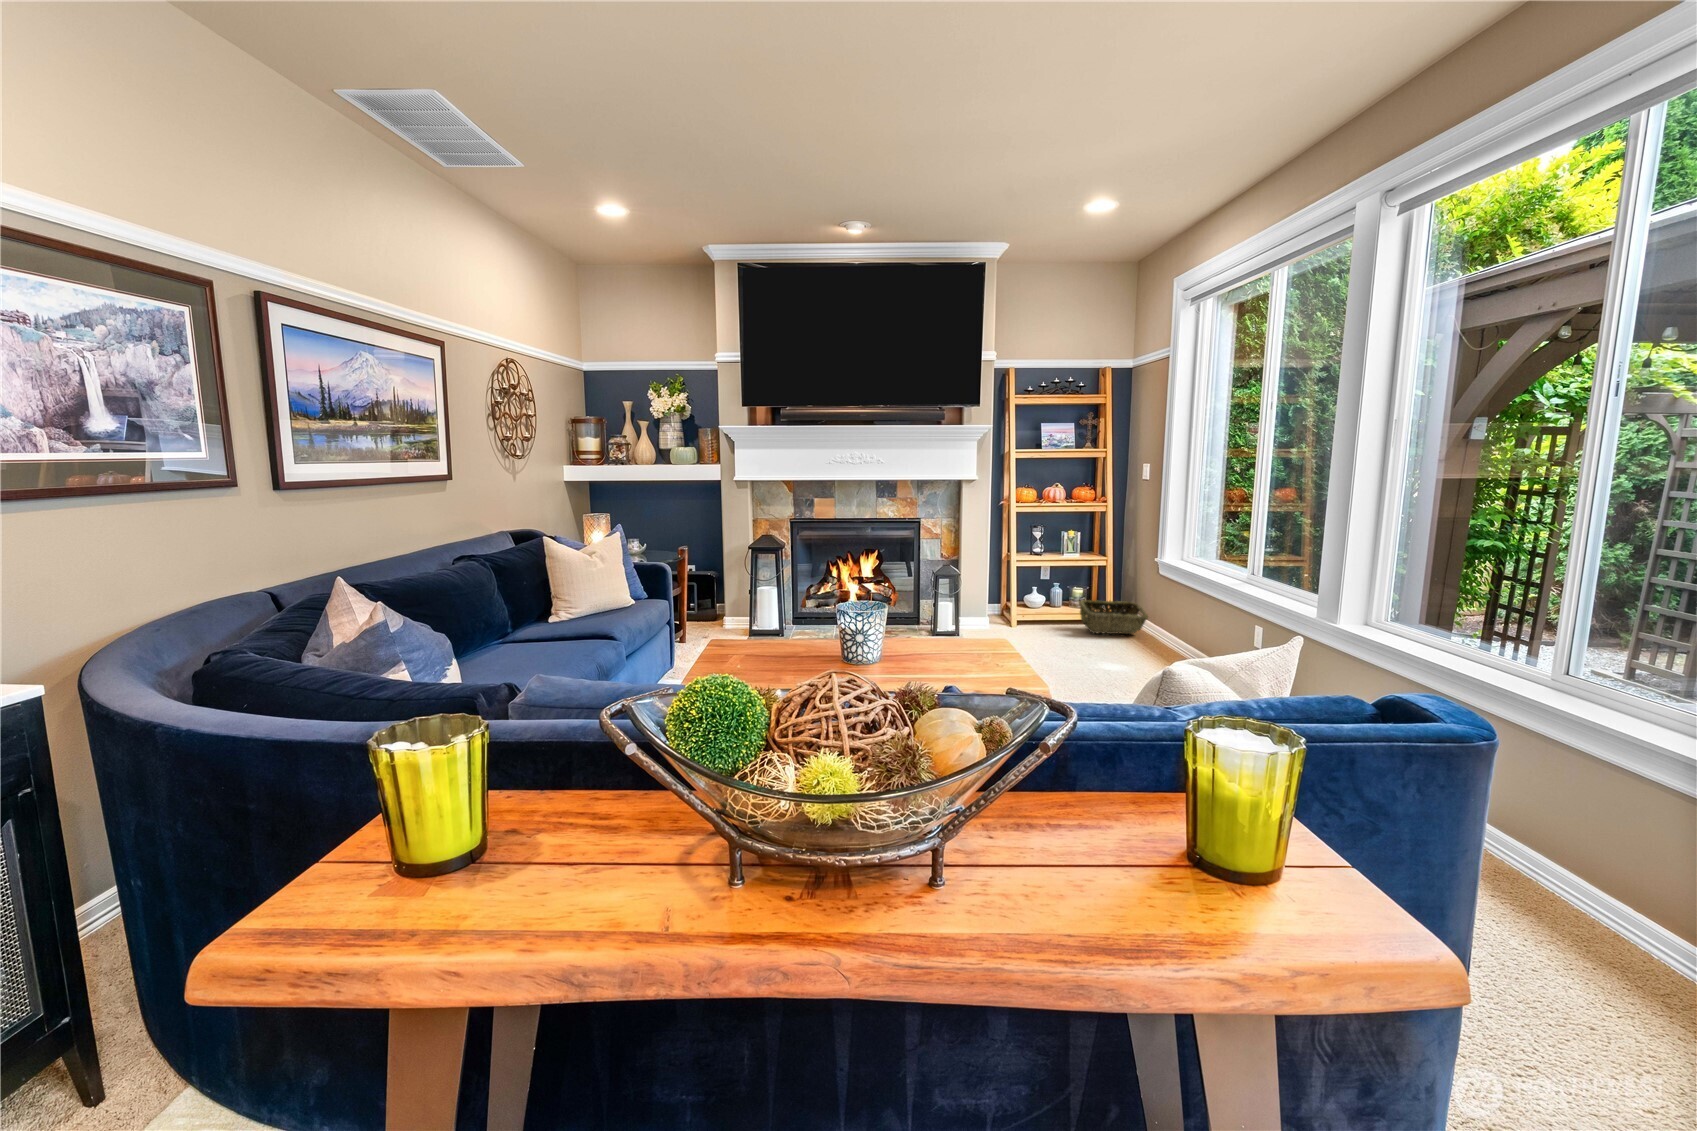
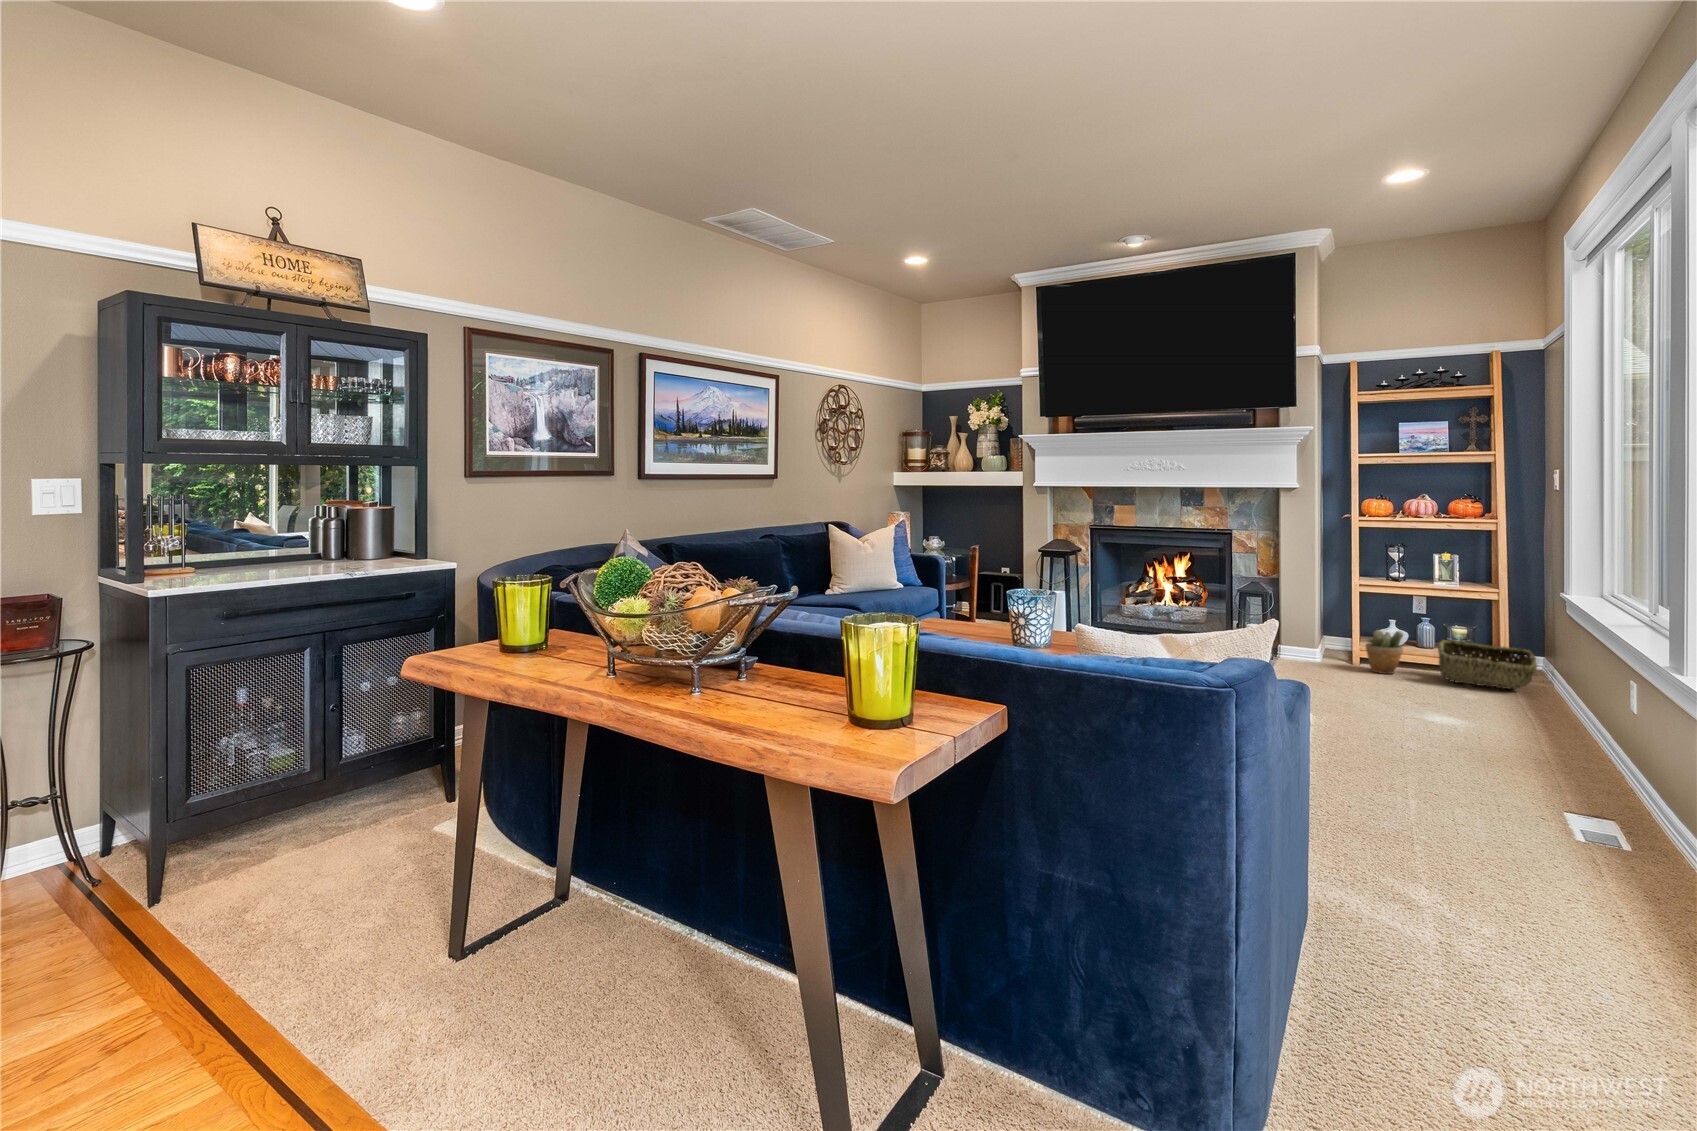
potted plant: none [1032,597,1060,633] -> present [1366,630,1404,674]

